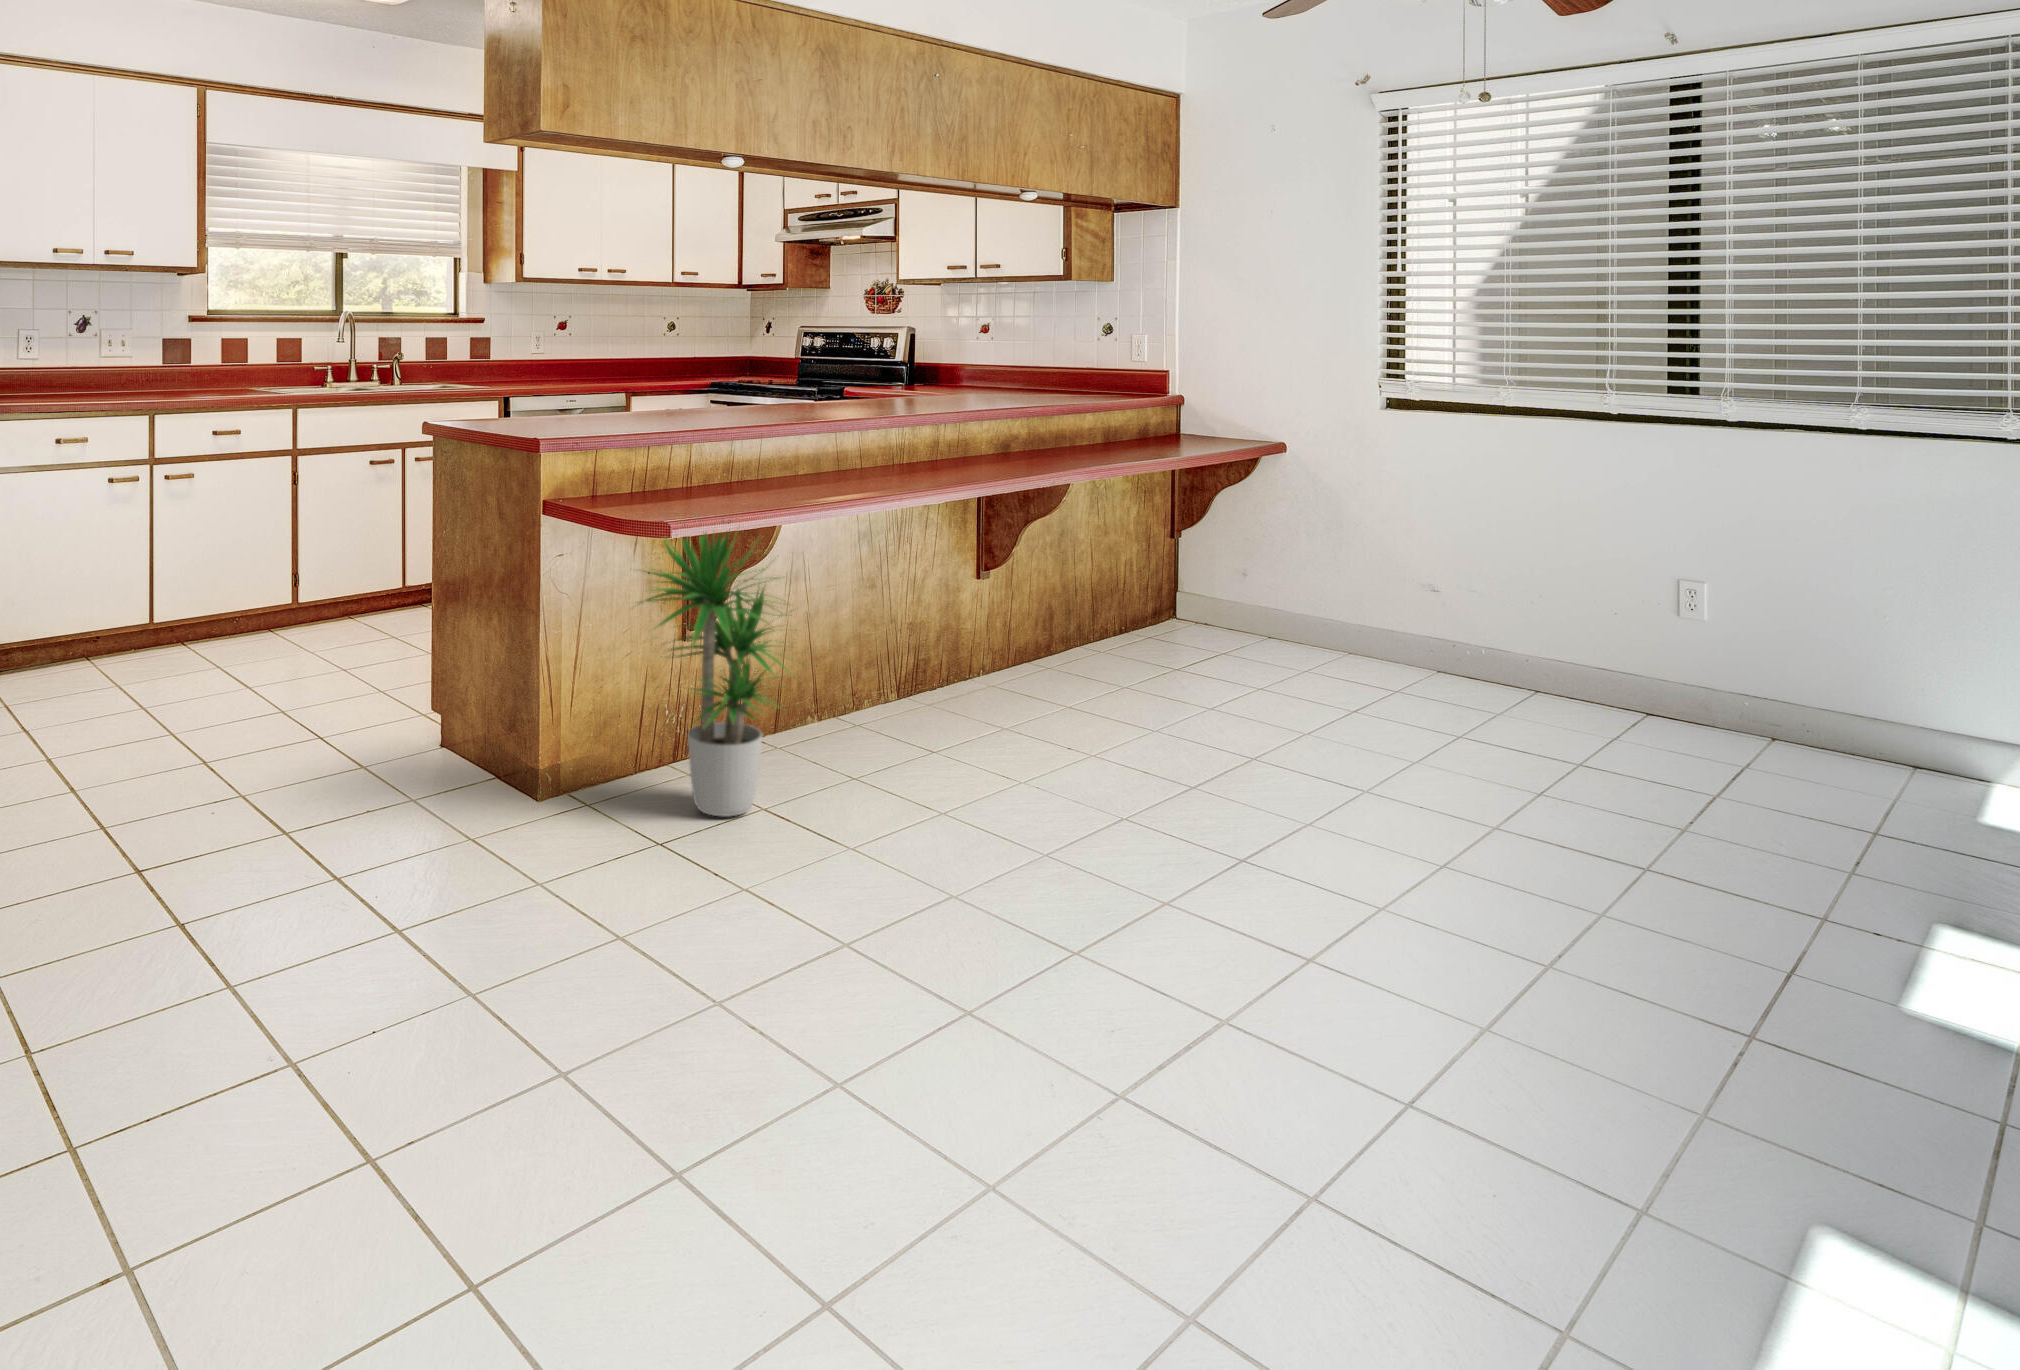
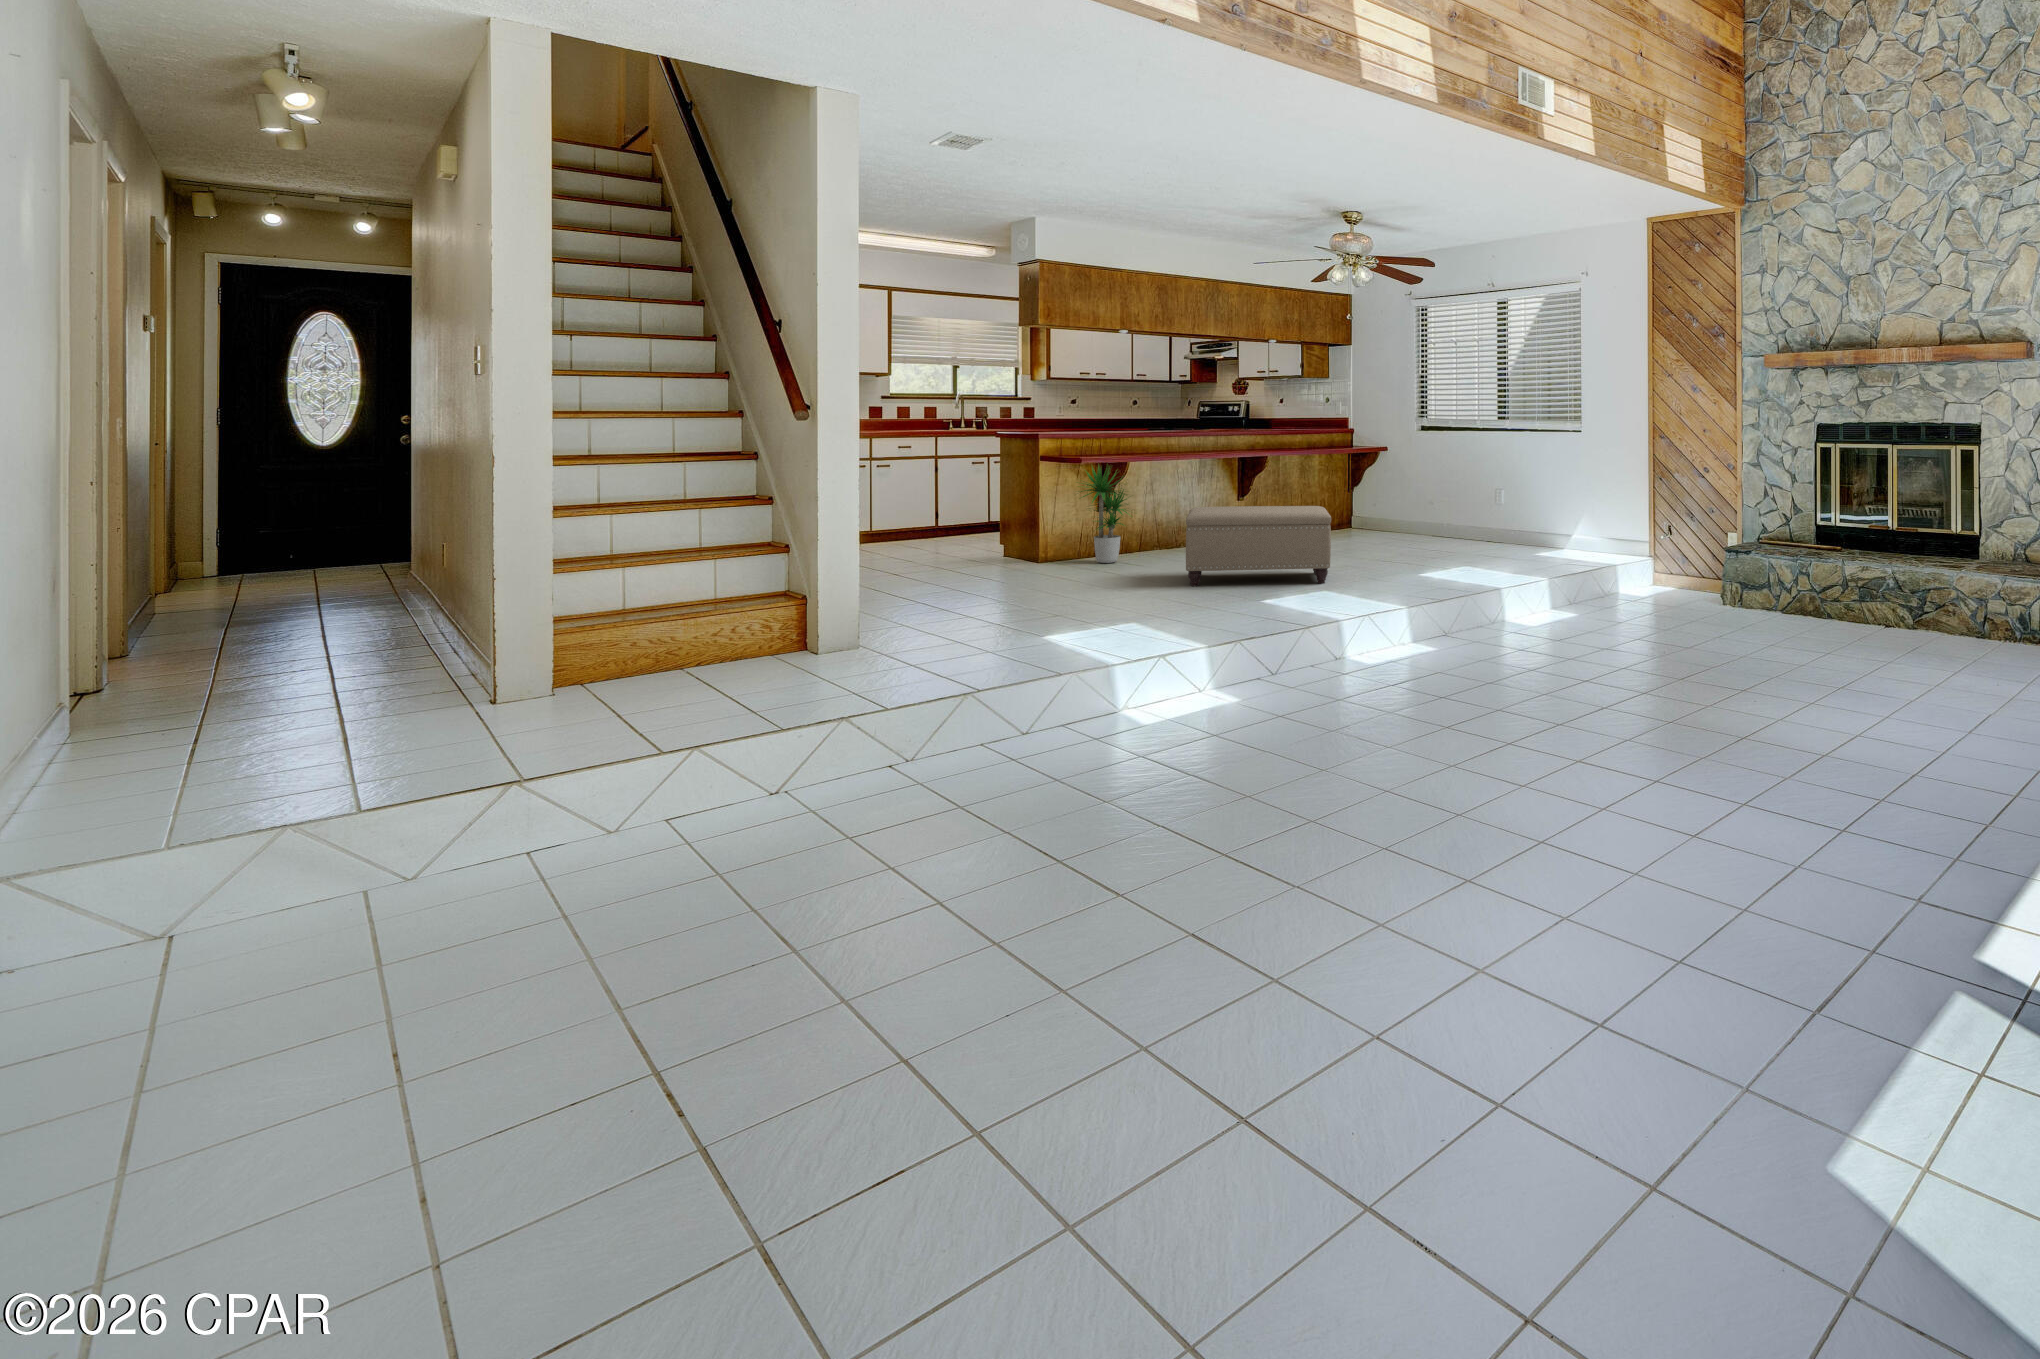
ottoman: none [1052,710,1713,1086] -> present [1186,506,1331,586]

